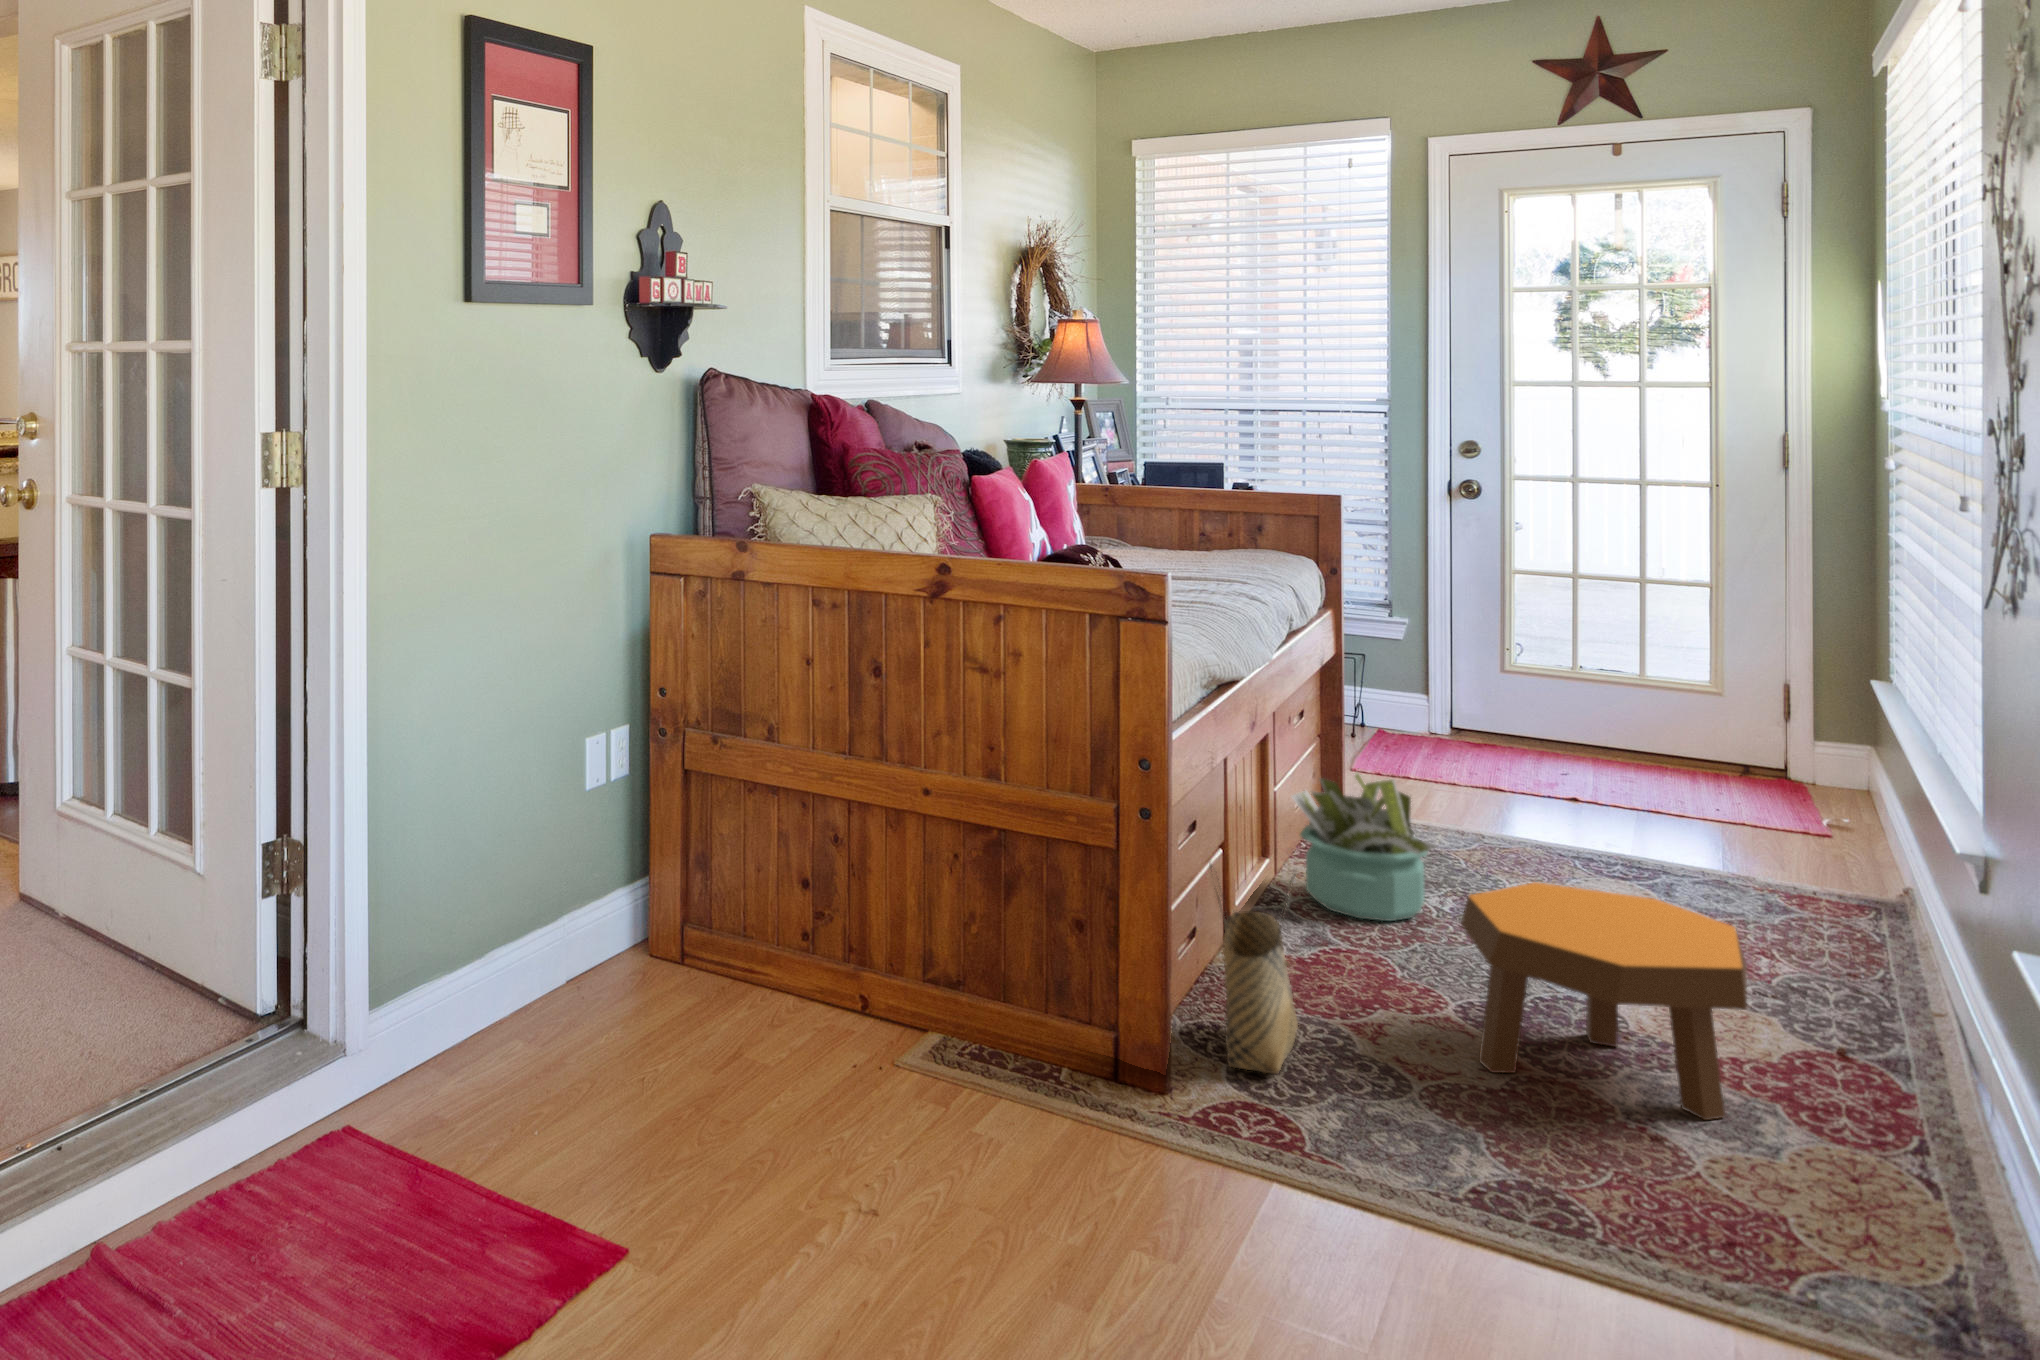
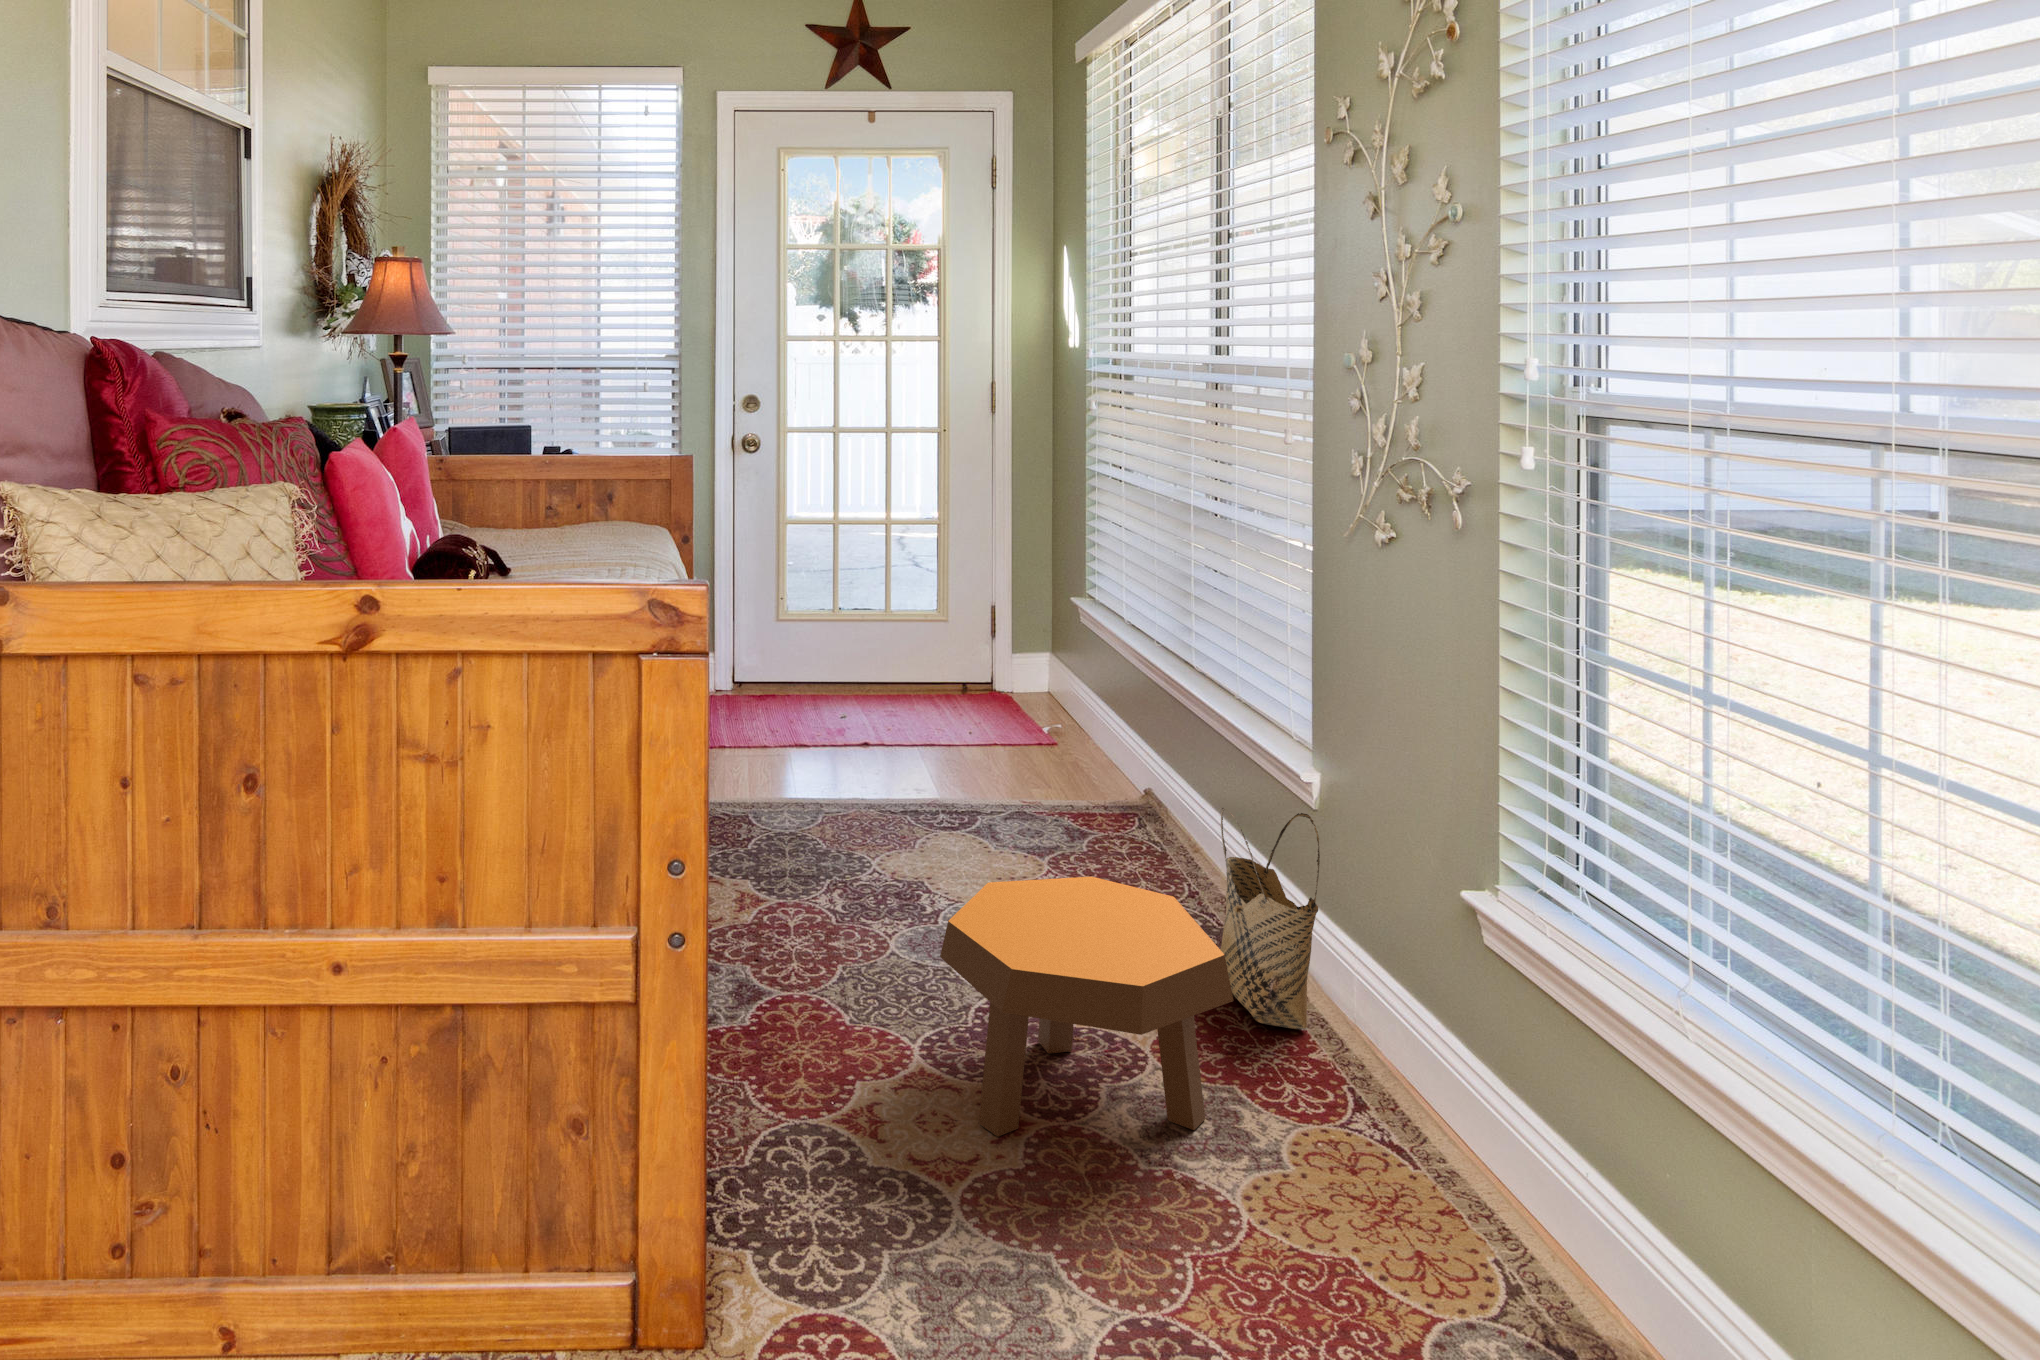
decorative plant: present [1292,773,1437,921] -> none [696,768,853,942]
woven basket: present [1210,864,1298,1074] -> present [1220,808,1320,1029]

